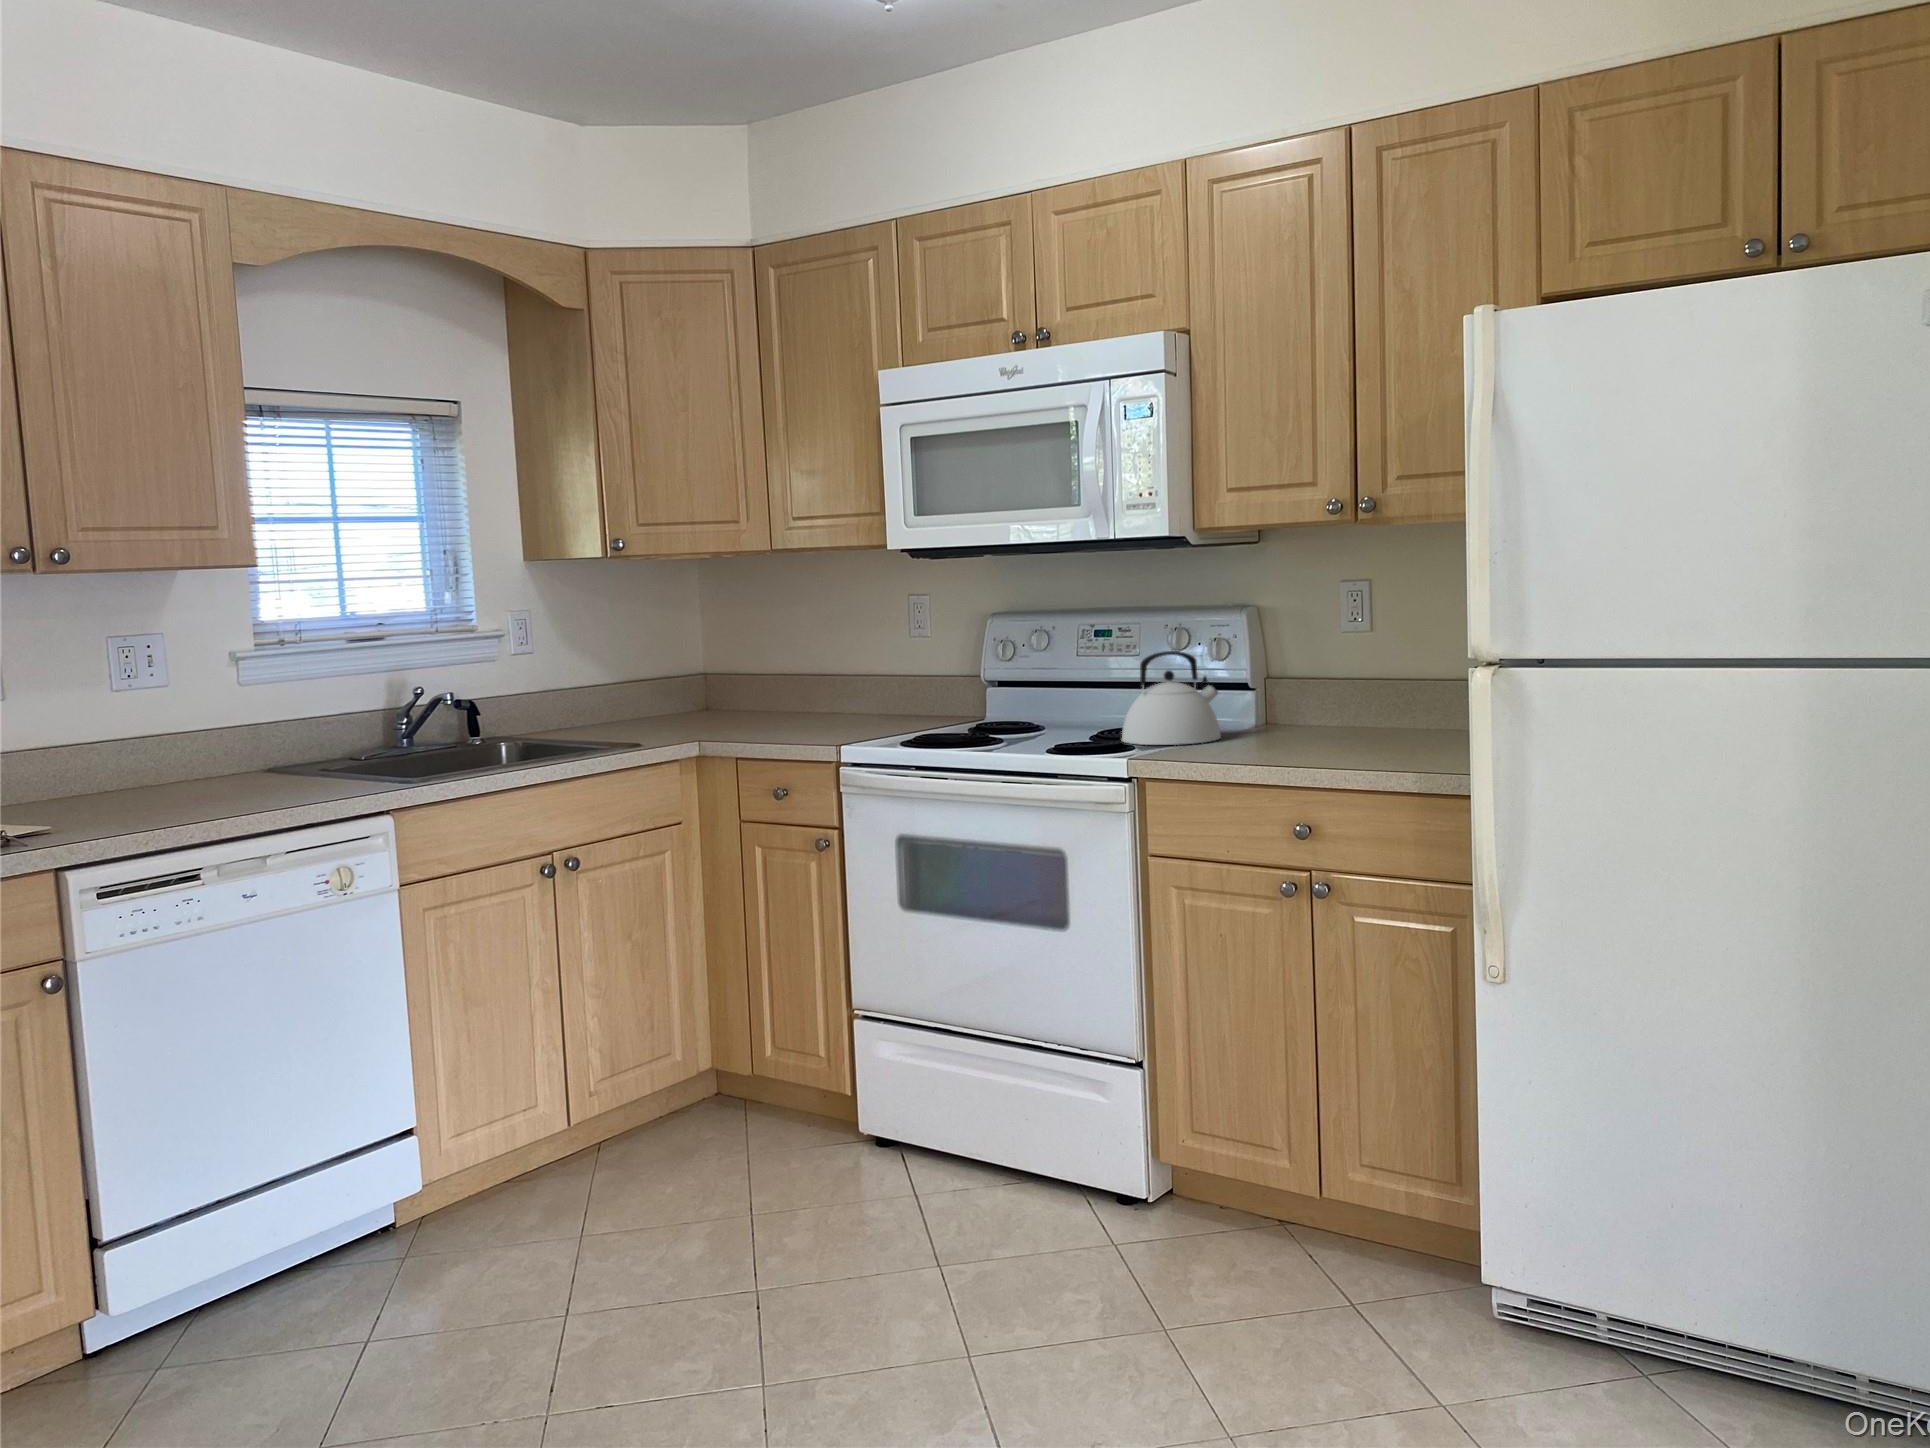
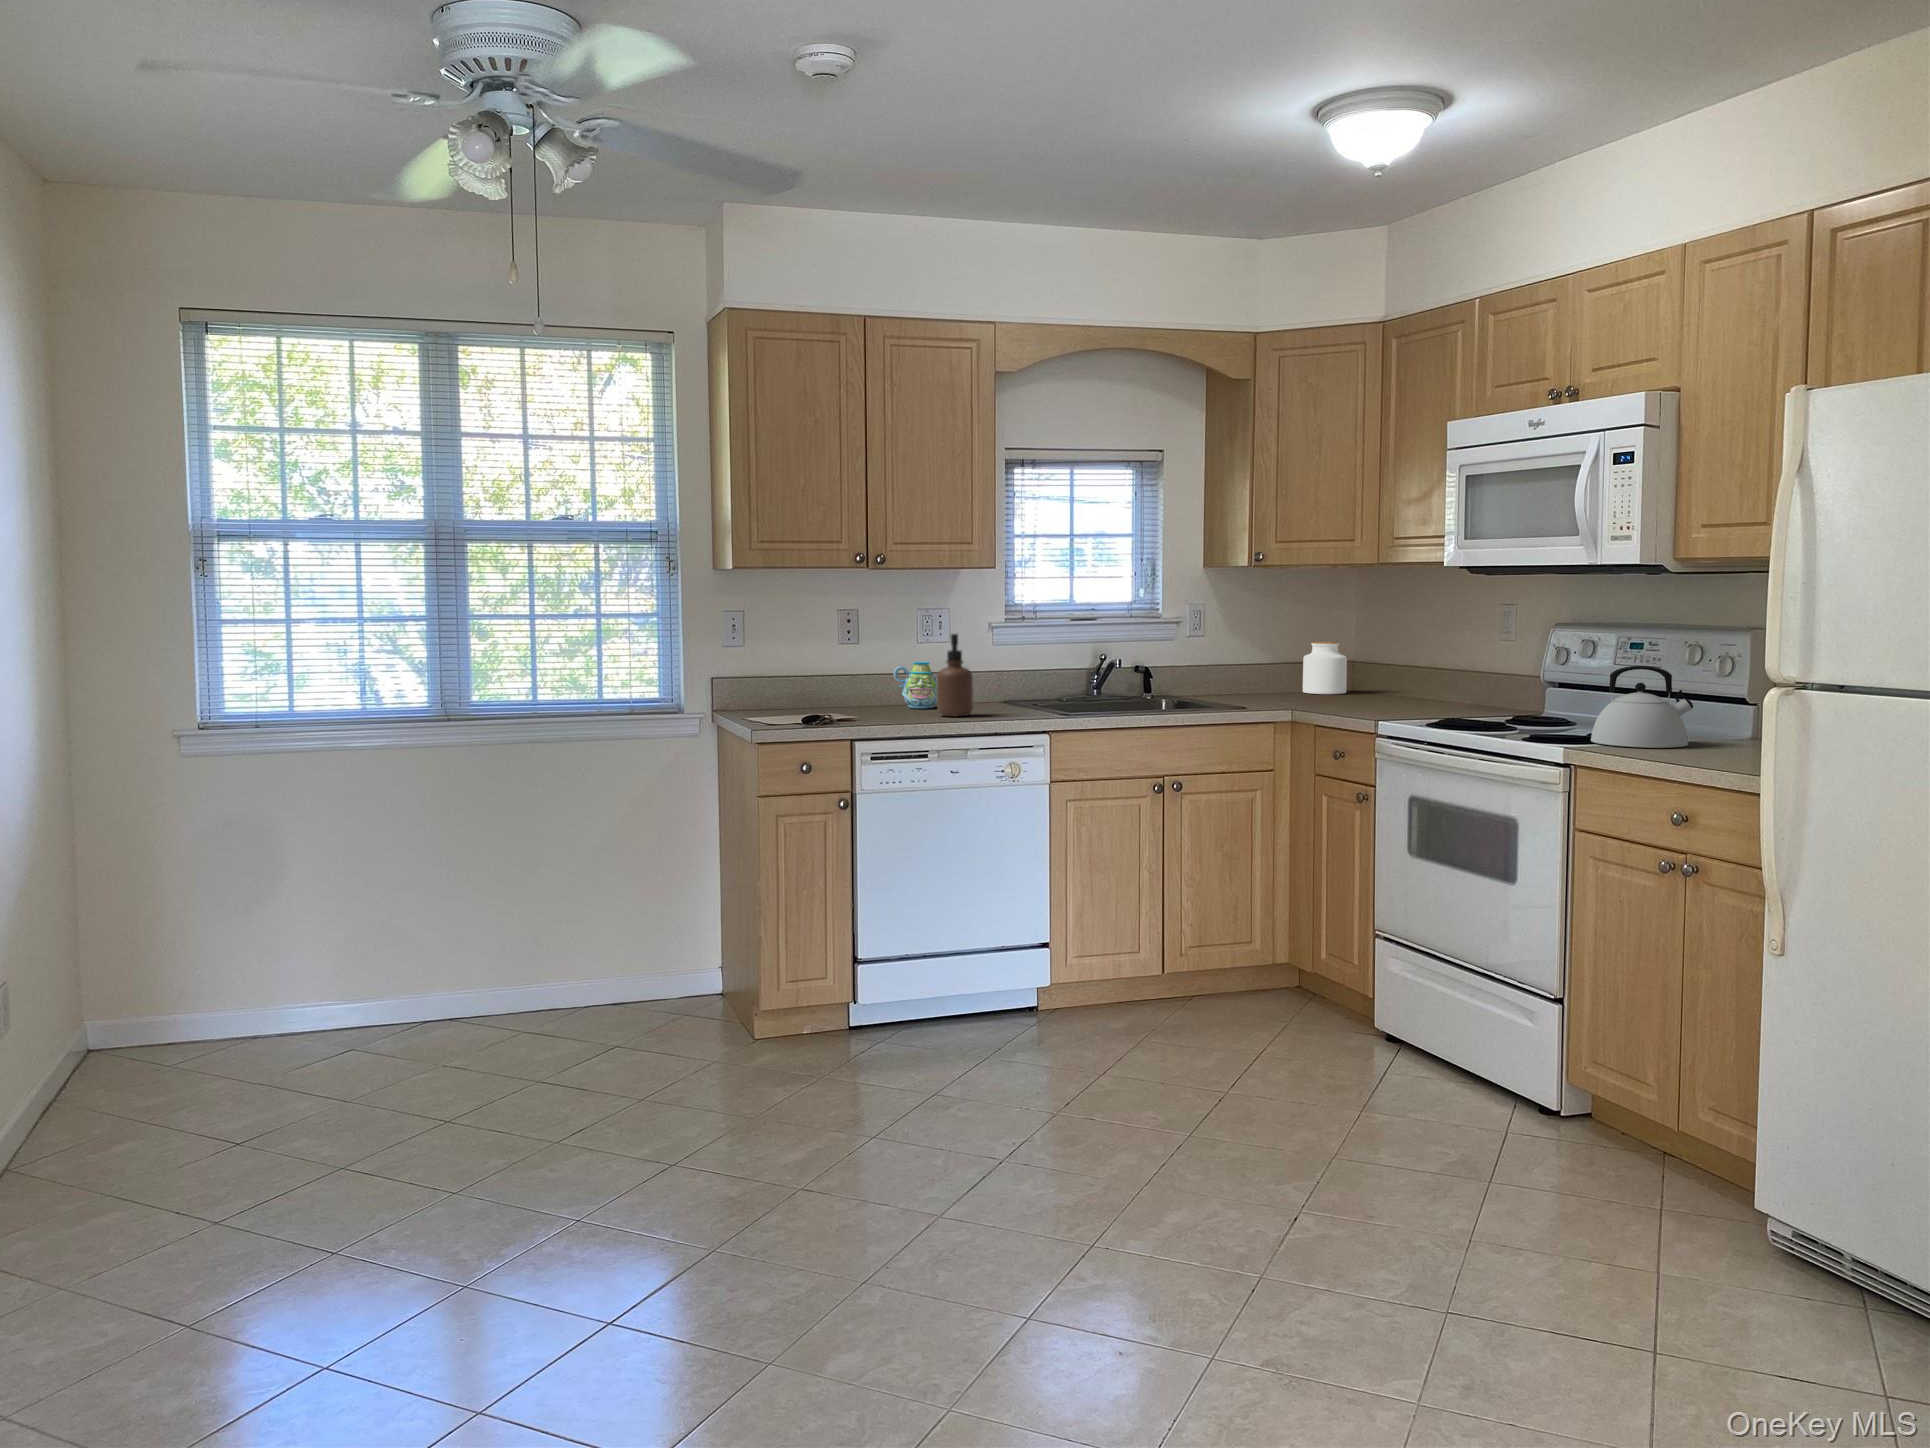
jar: none [654,653,710,720] -> present [1303,642,1347,694]
soap dispenser: none [184,671,253,807] -> present [937,634,973,716]
mug: none [71,722,164,801] -> present [893,662,937,709]

